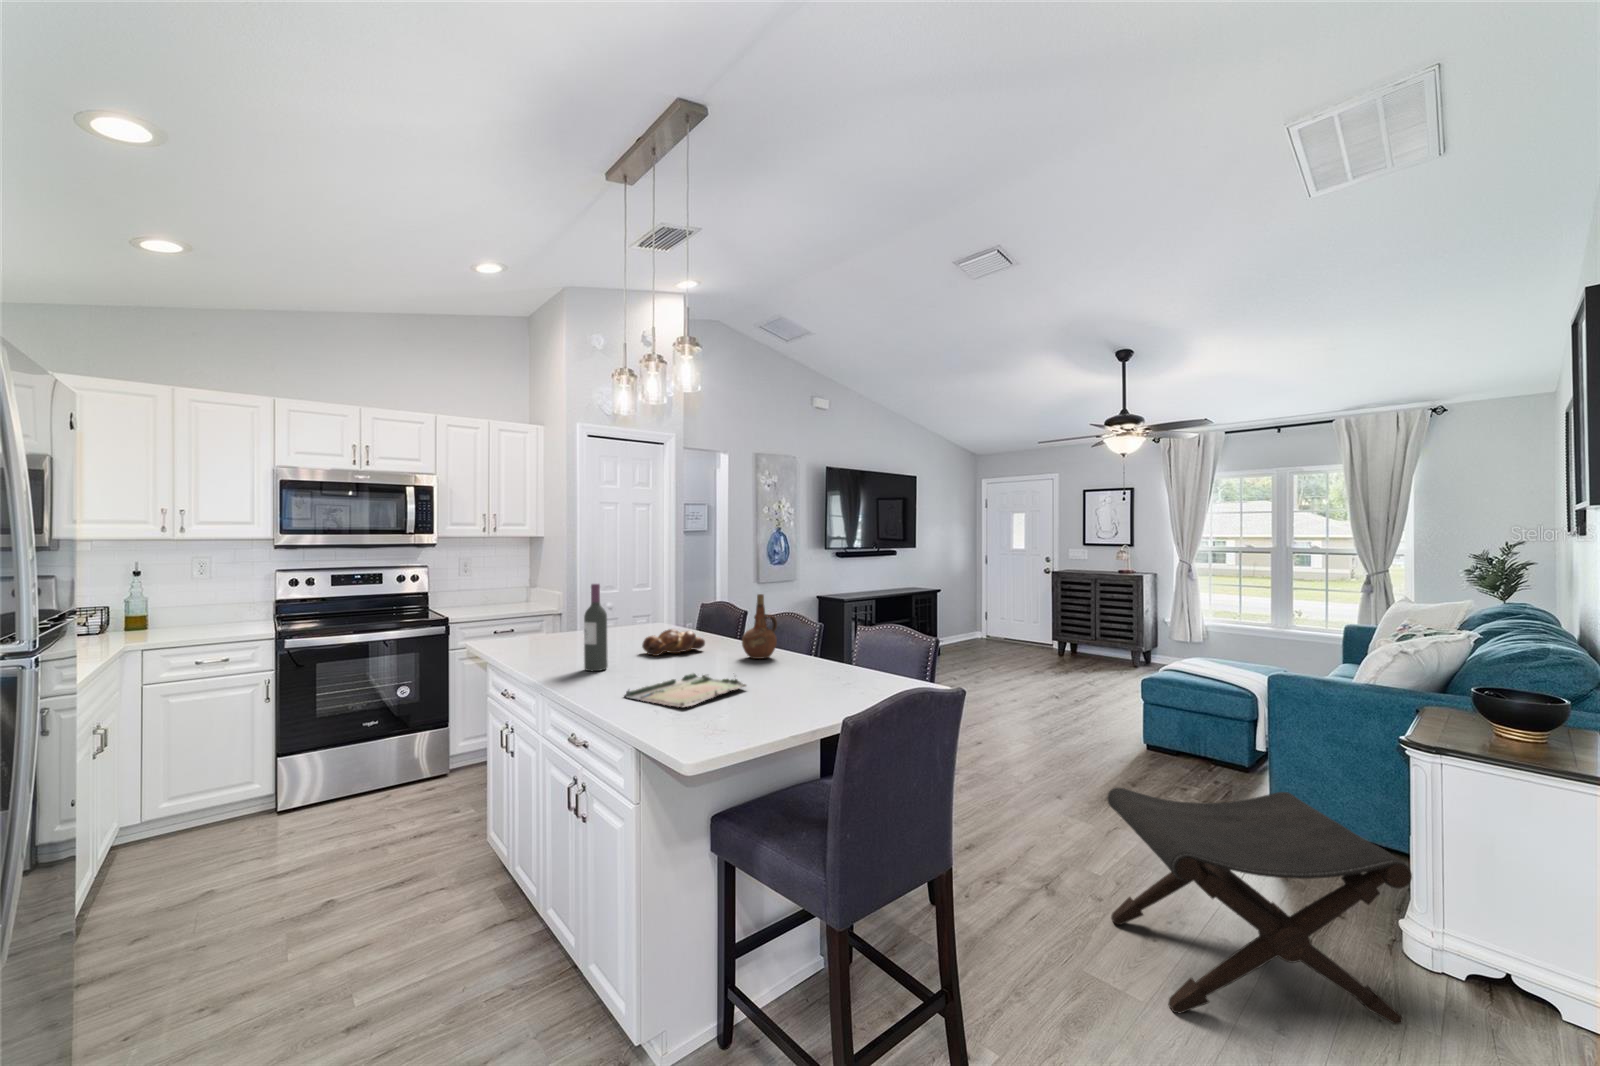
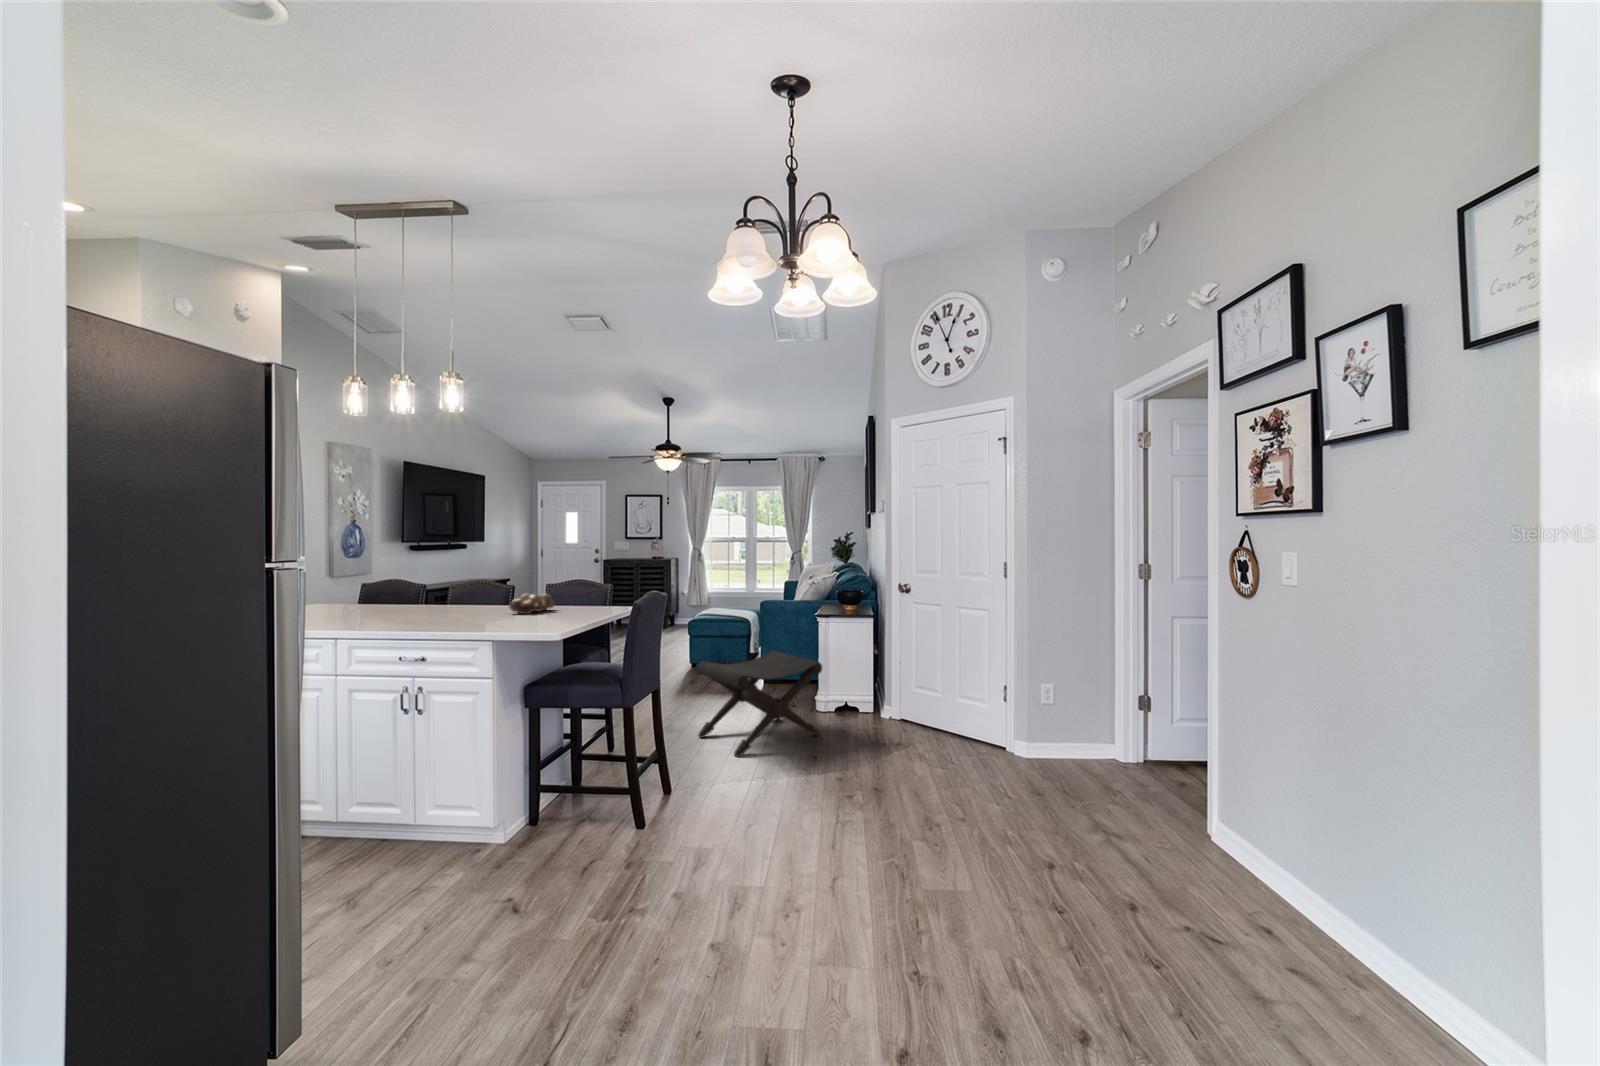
wine bottle: present [584,584,608,671] -> none [331,551,354,622]
ceramic pitcher: present [742,594,777,659] -> none [451,560,481,609]
bread loaf: present [642,629,705,656] -> present [509,593,554,614]
tray: present [624,673,746,707] -> none [416,607,500,627]

